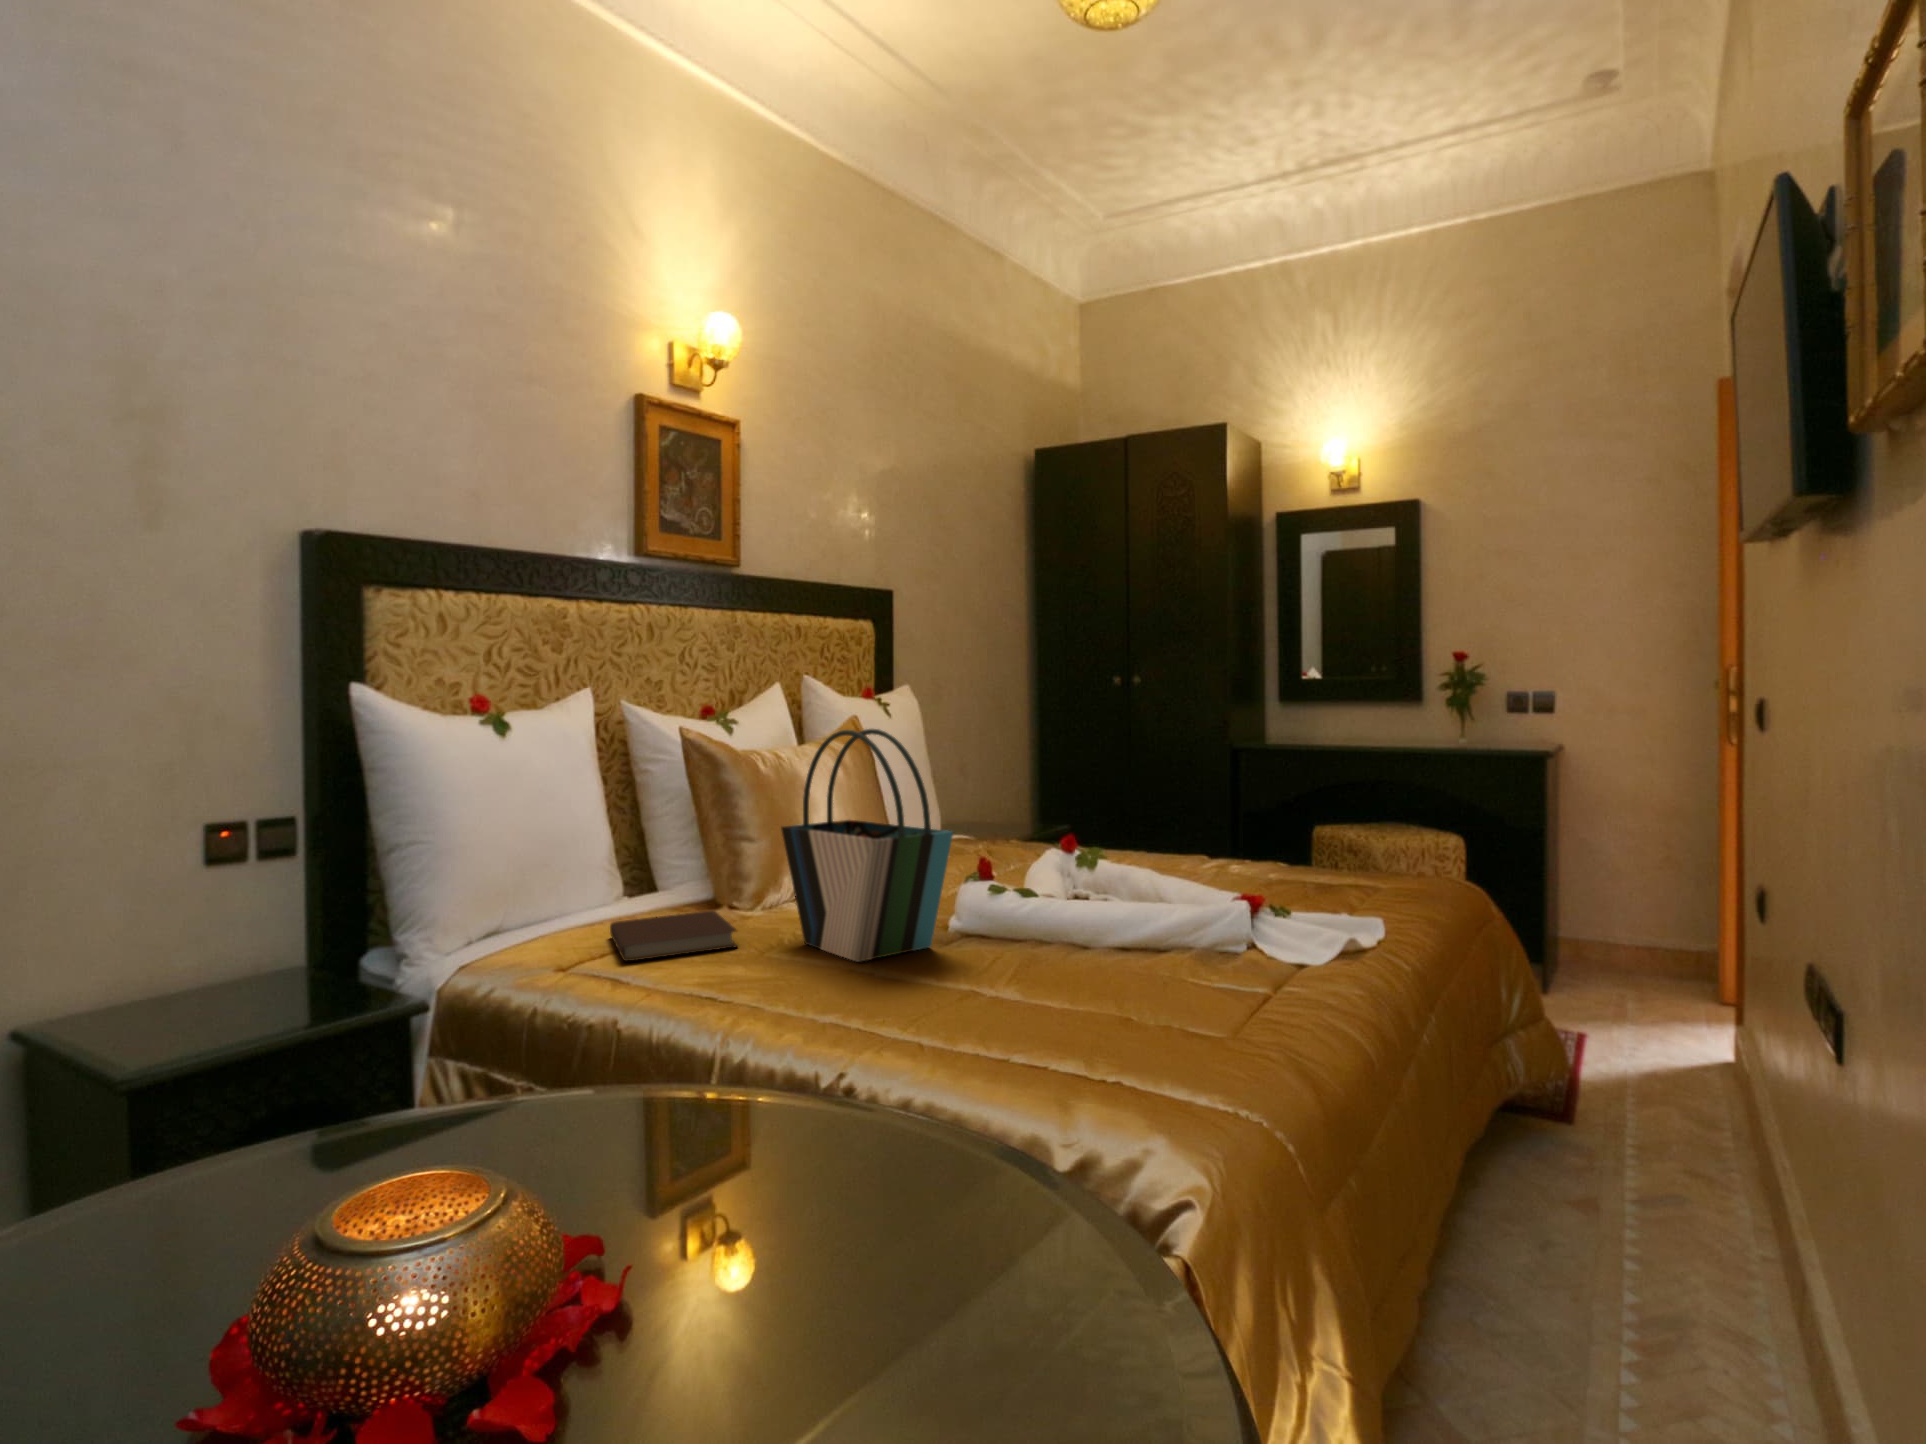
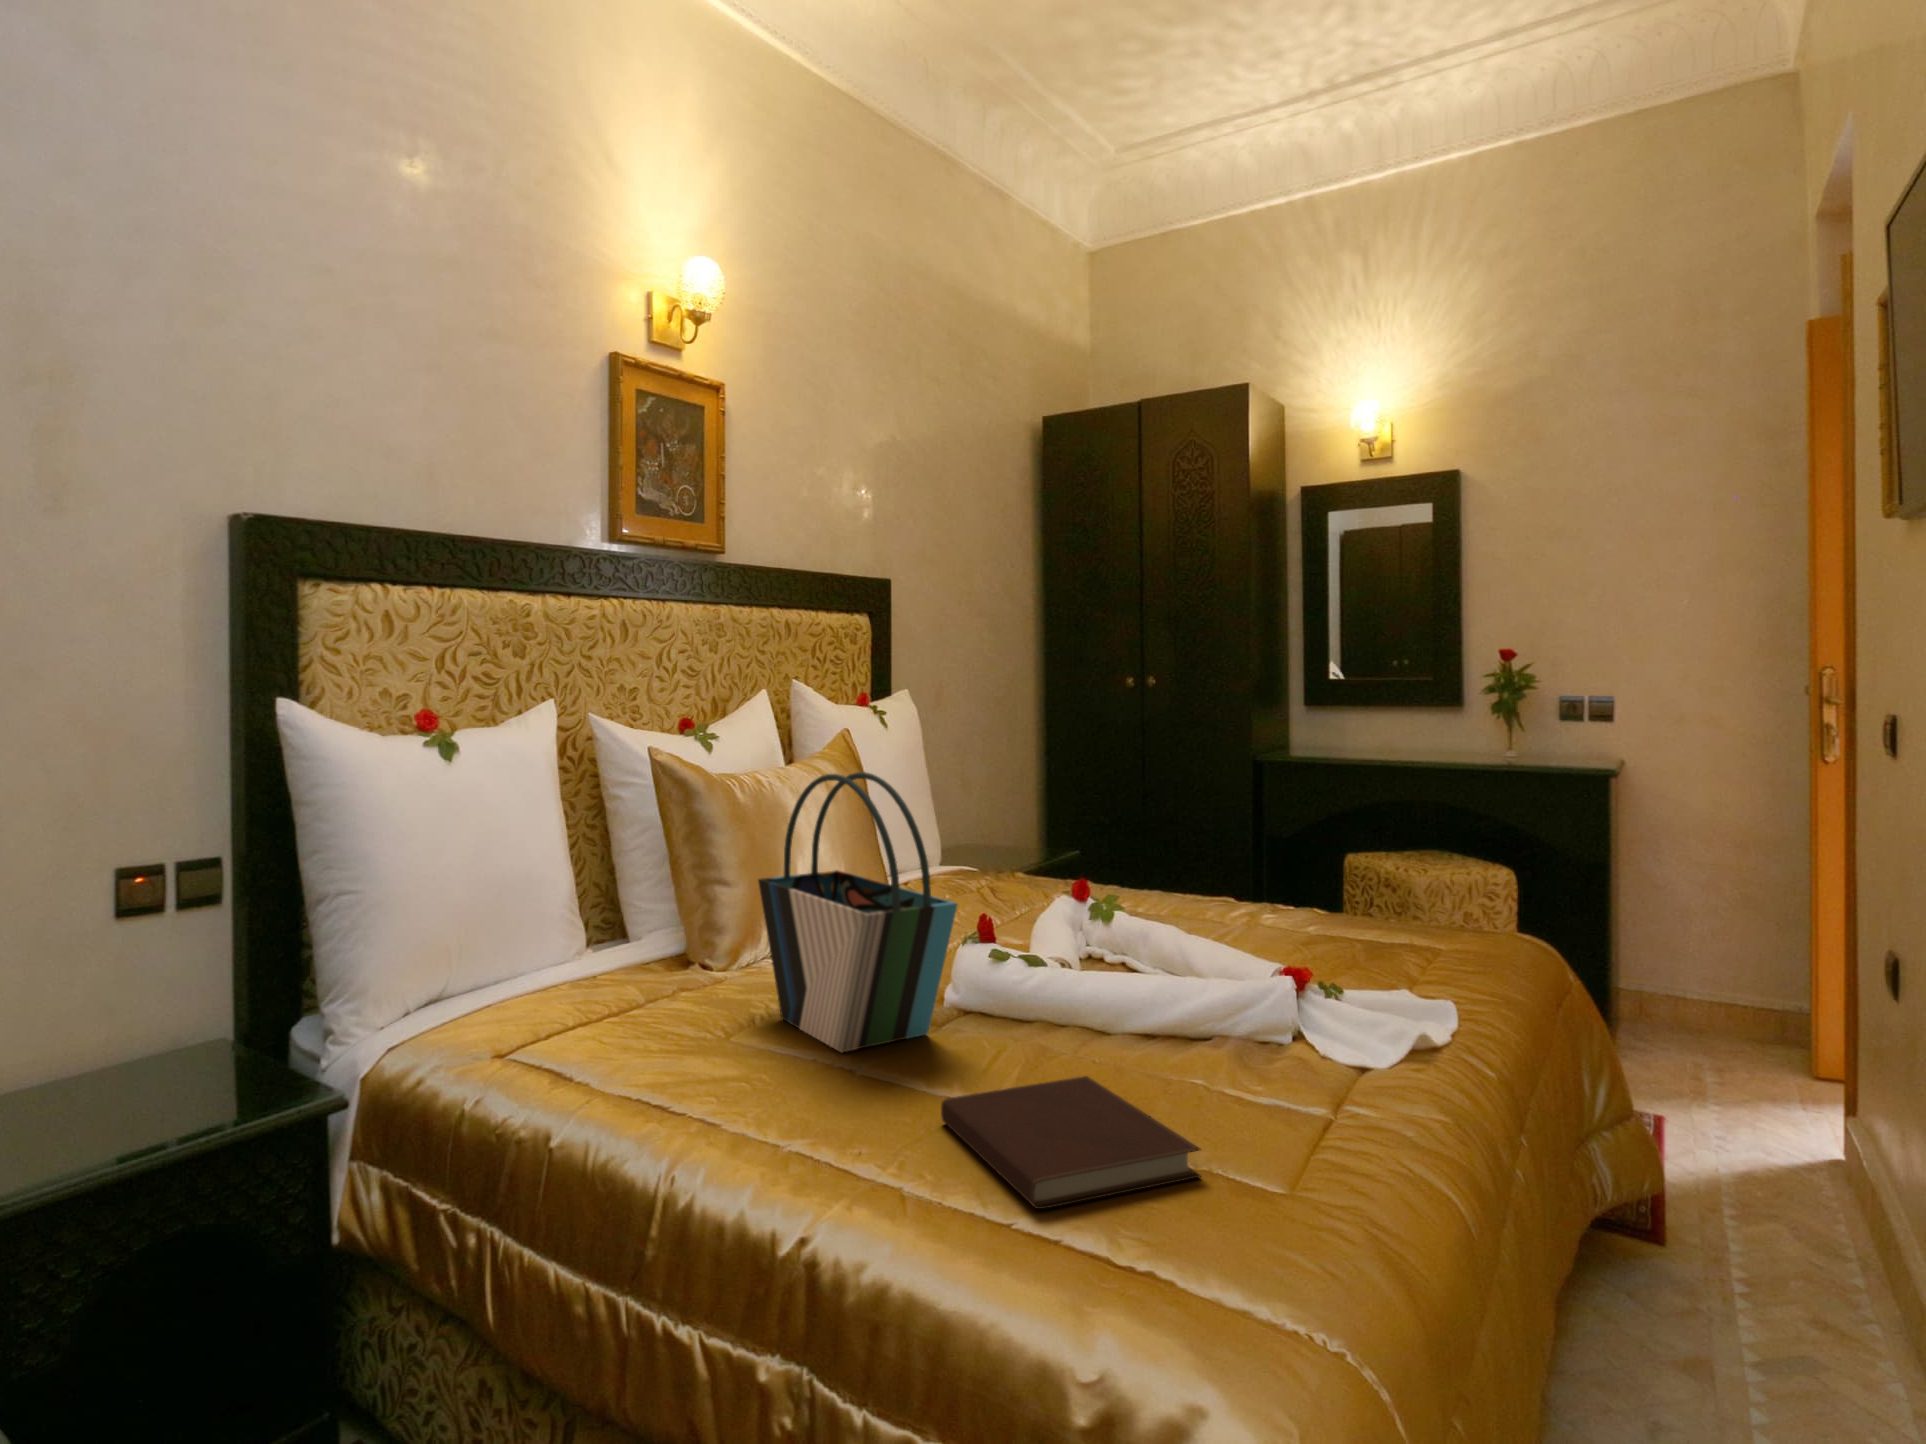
notebook: present [610,910,737,961] -> present [941,1076,1201,1209]

